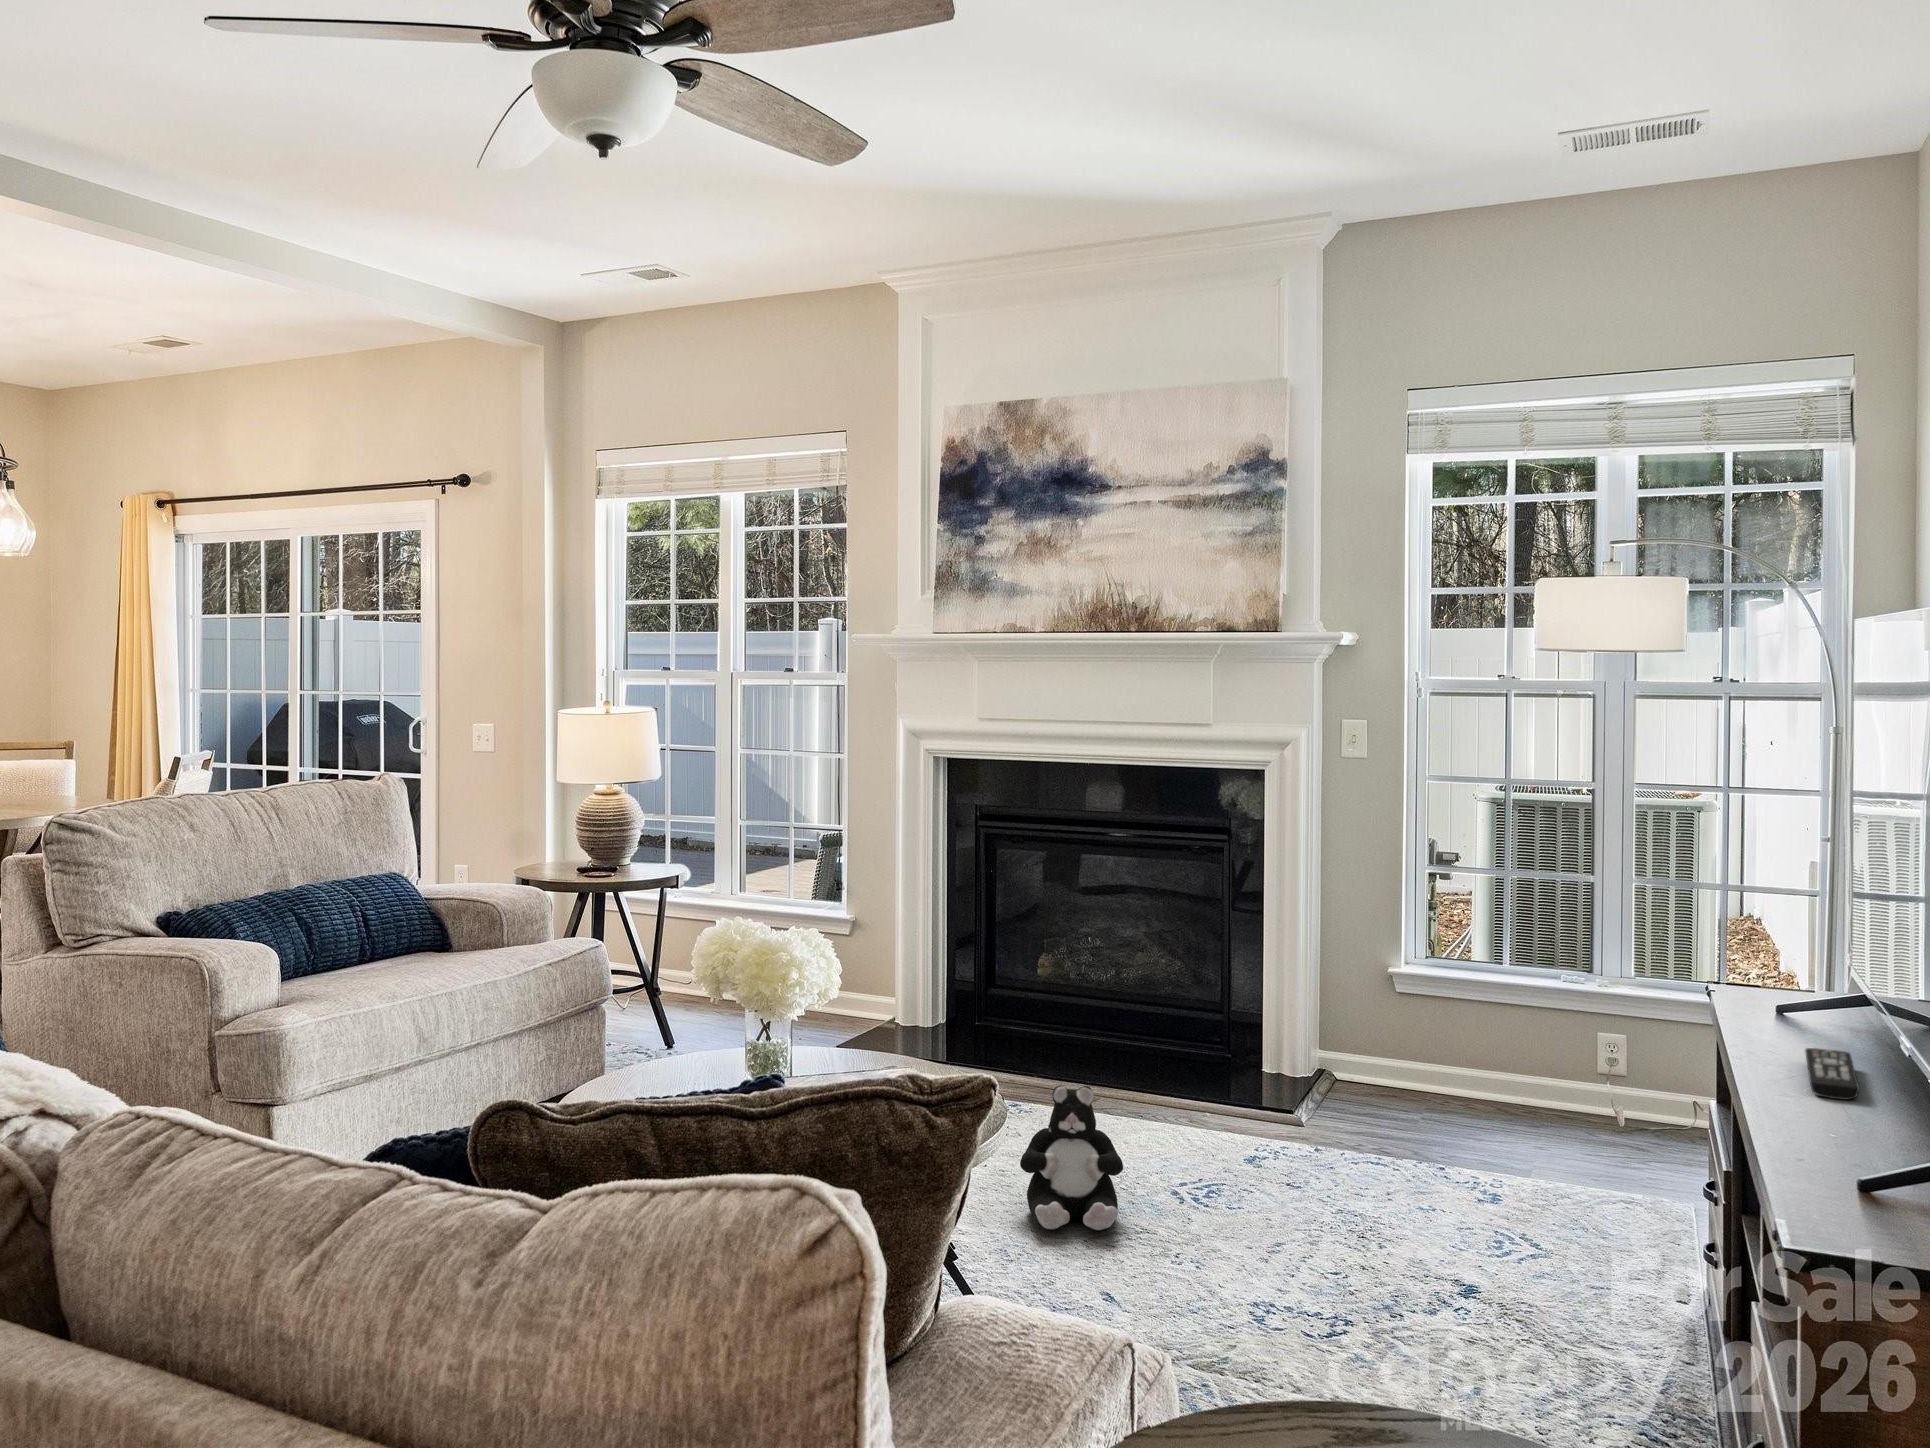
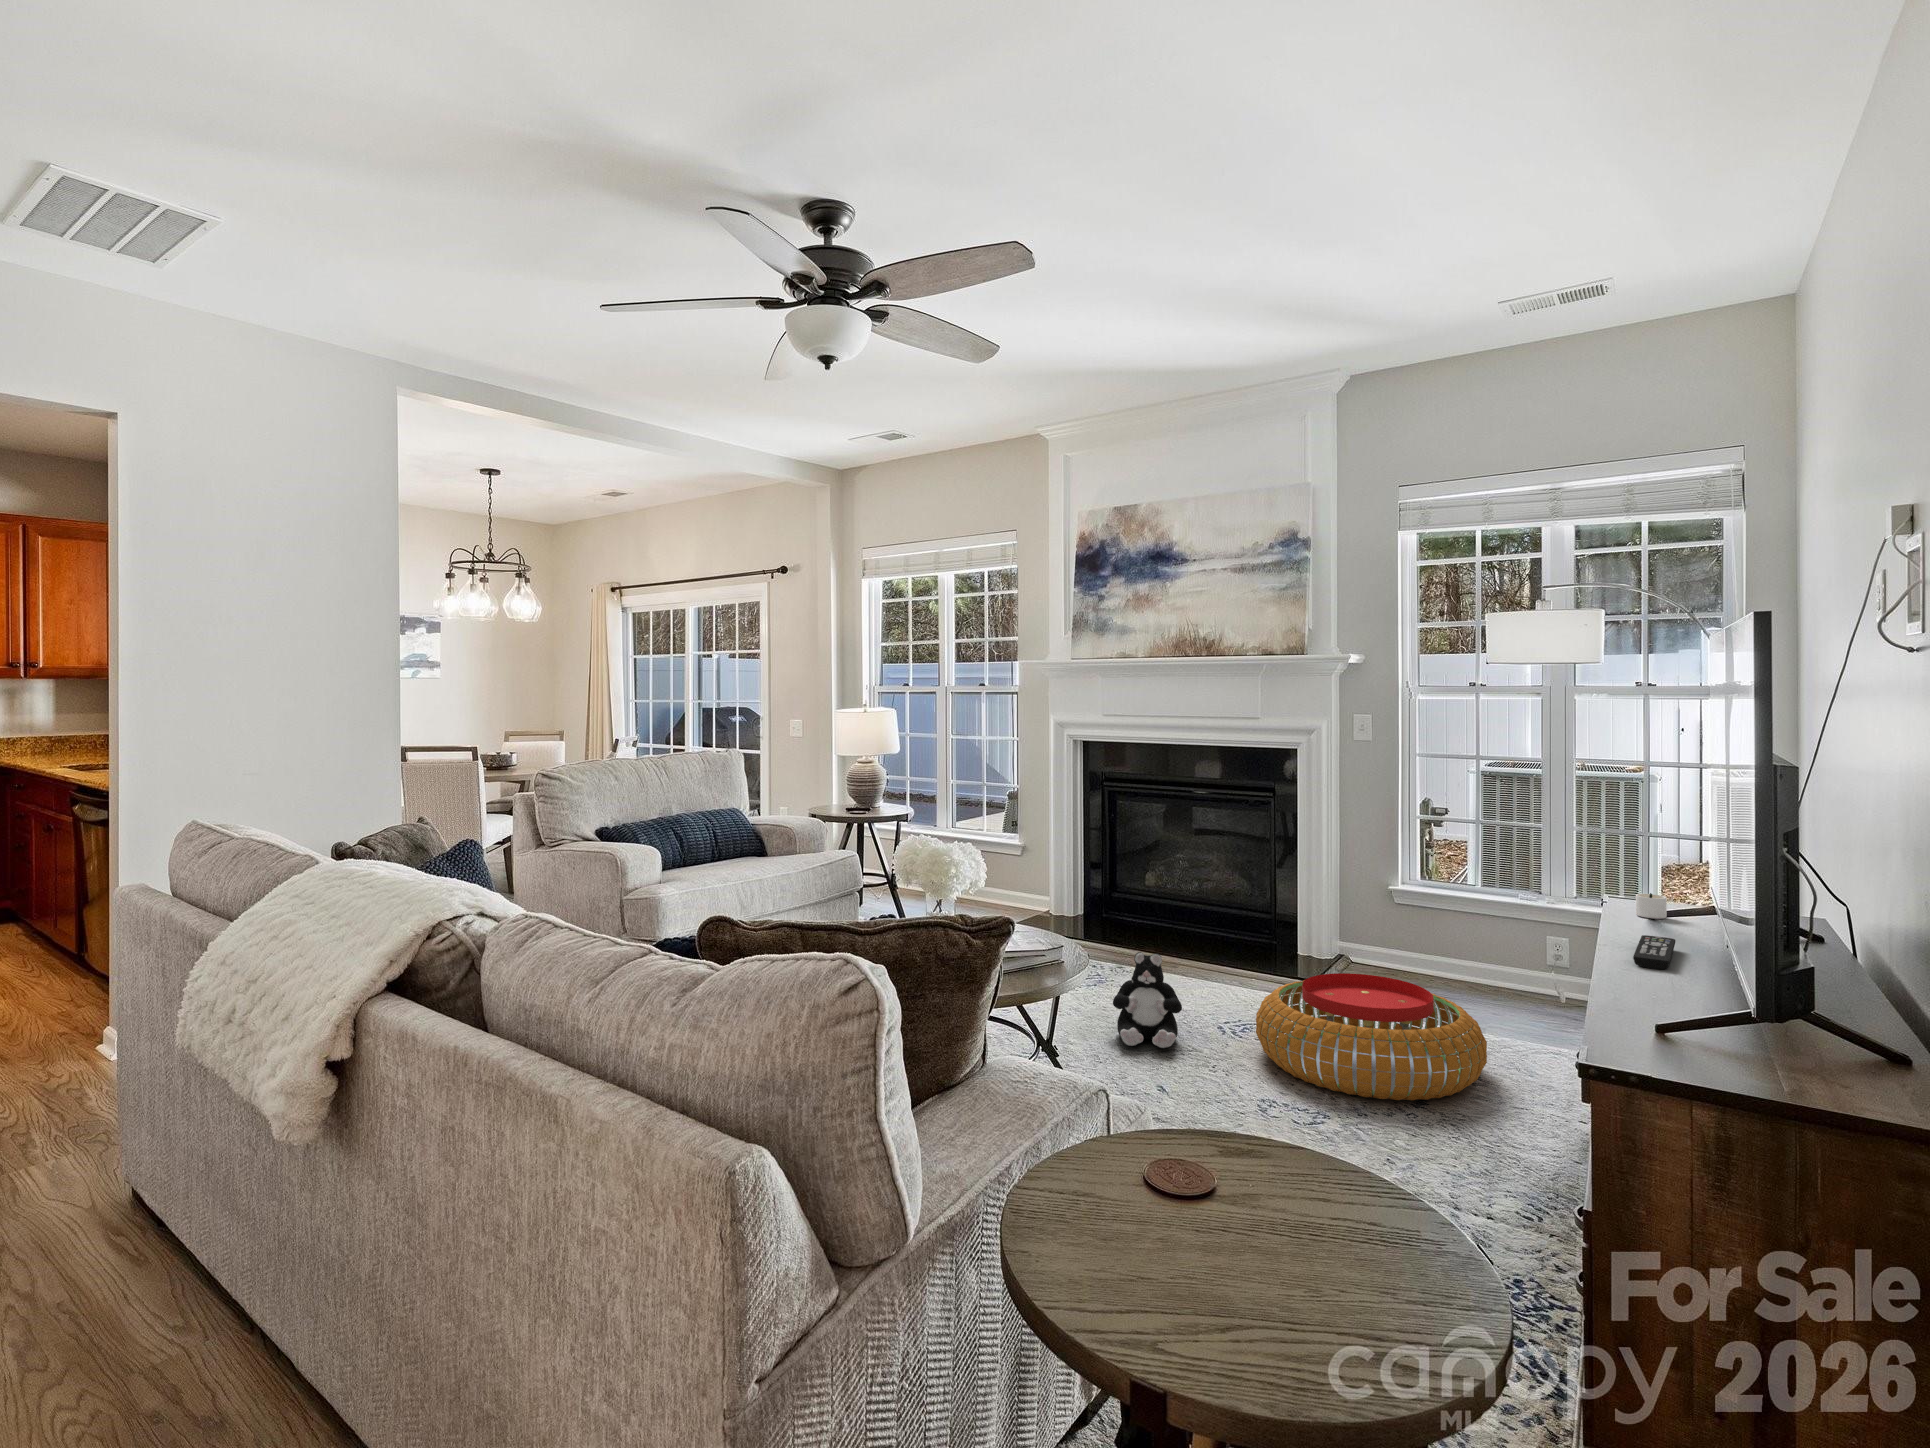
candle: none [1774,983,1835,1019] -> present [1636,893,1667,919]
pouf: none [1232,1105,1556,1291] -> present [1256,973,1487,1100]

